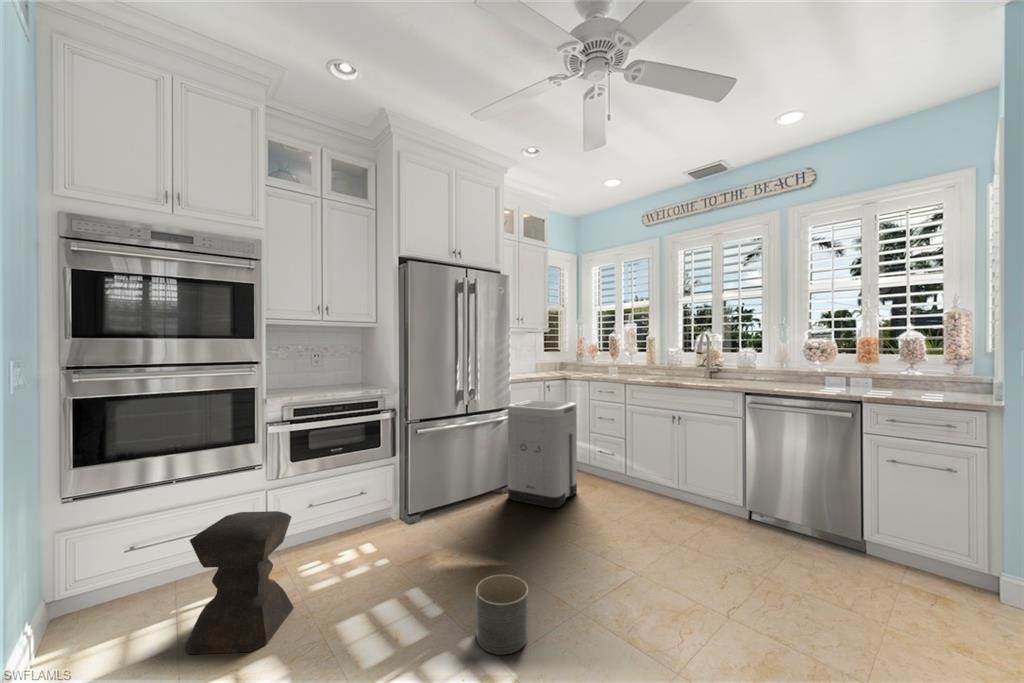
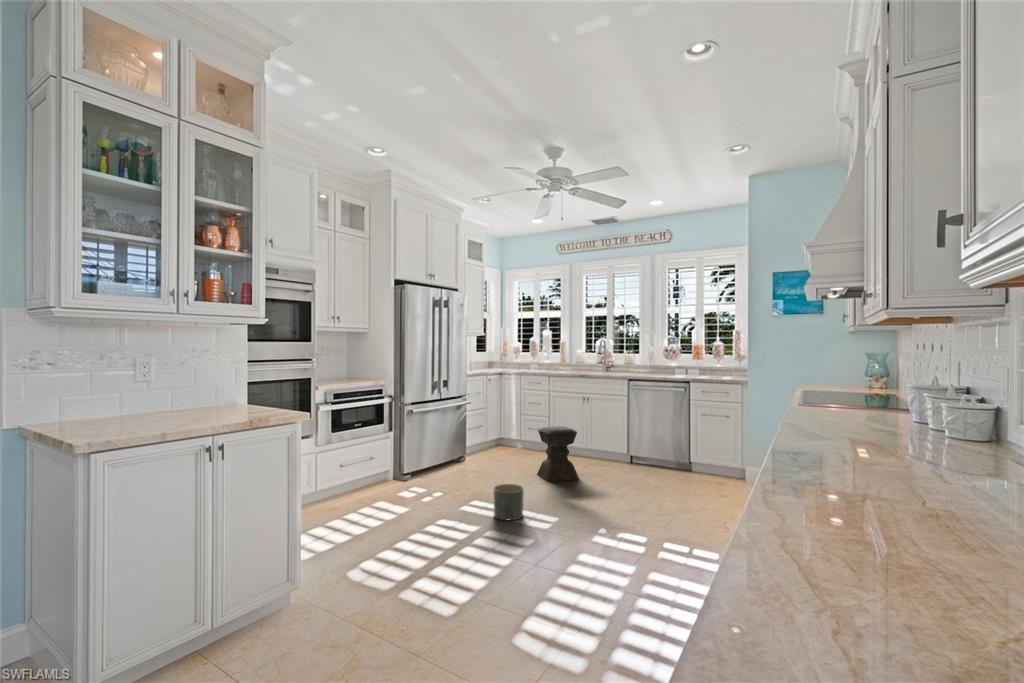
trash can: present [508,400,577,508] -> none [466,390,515,467]
stool: present [185,511,294,654] -> present [537,426,579,481]

